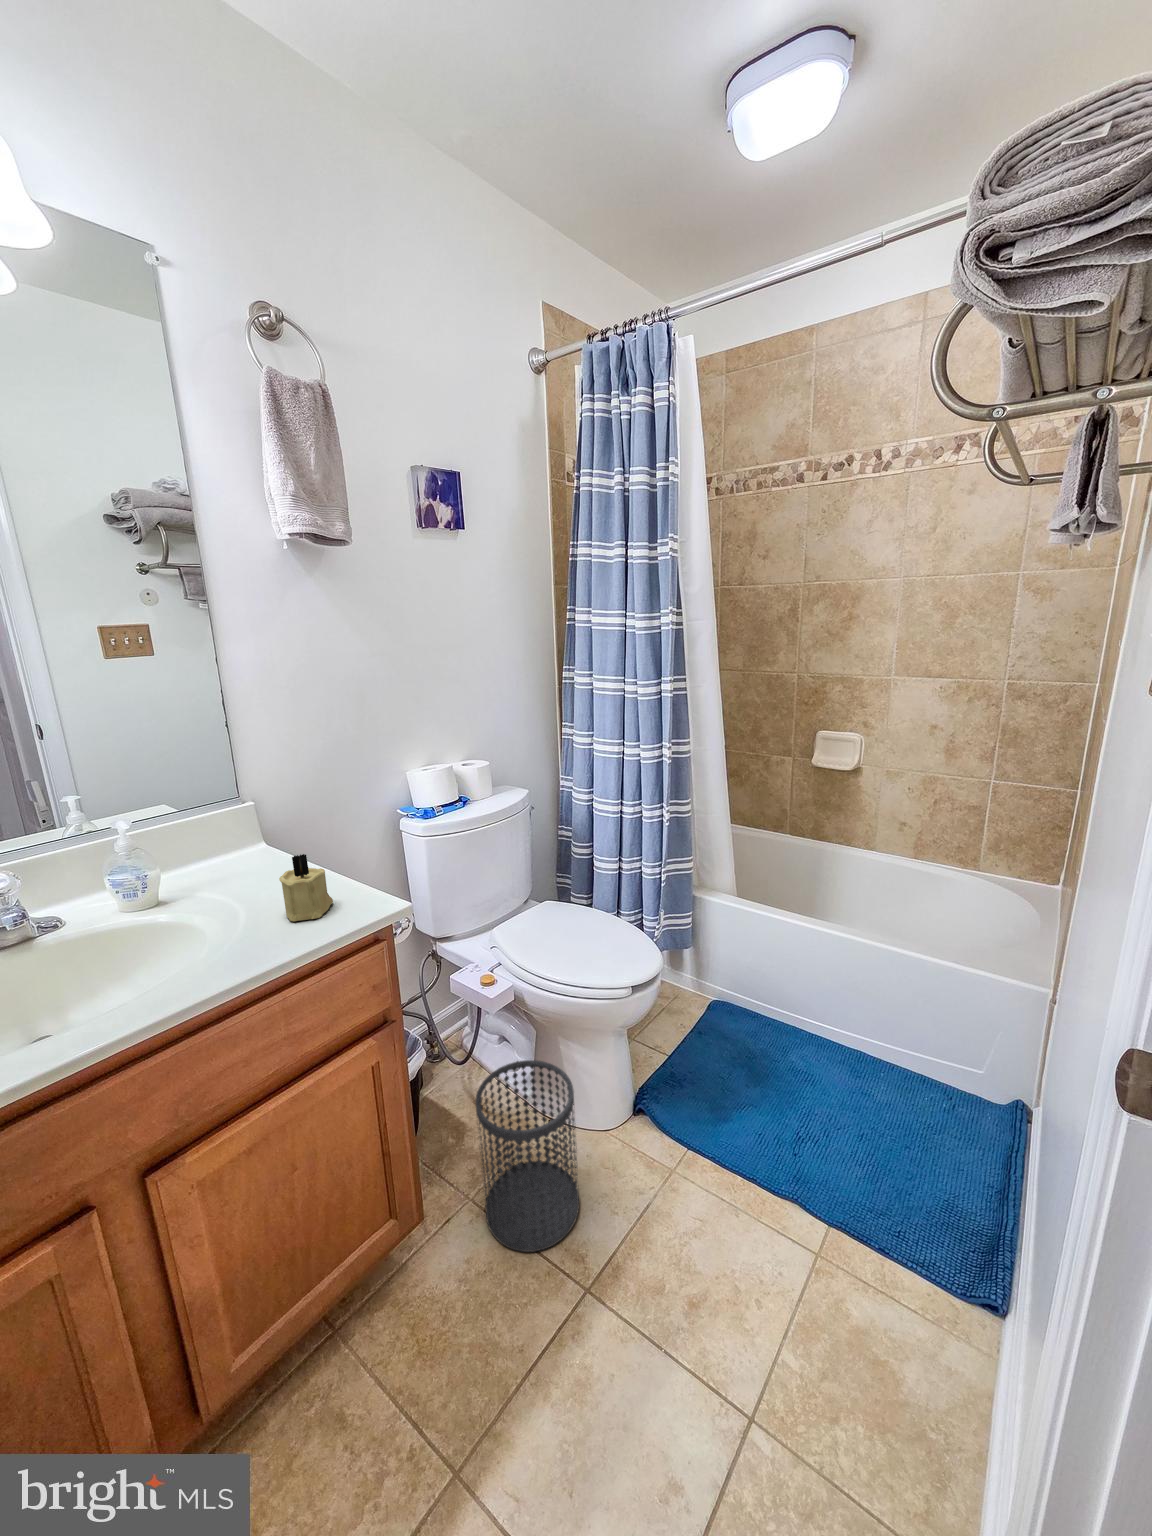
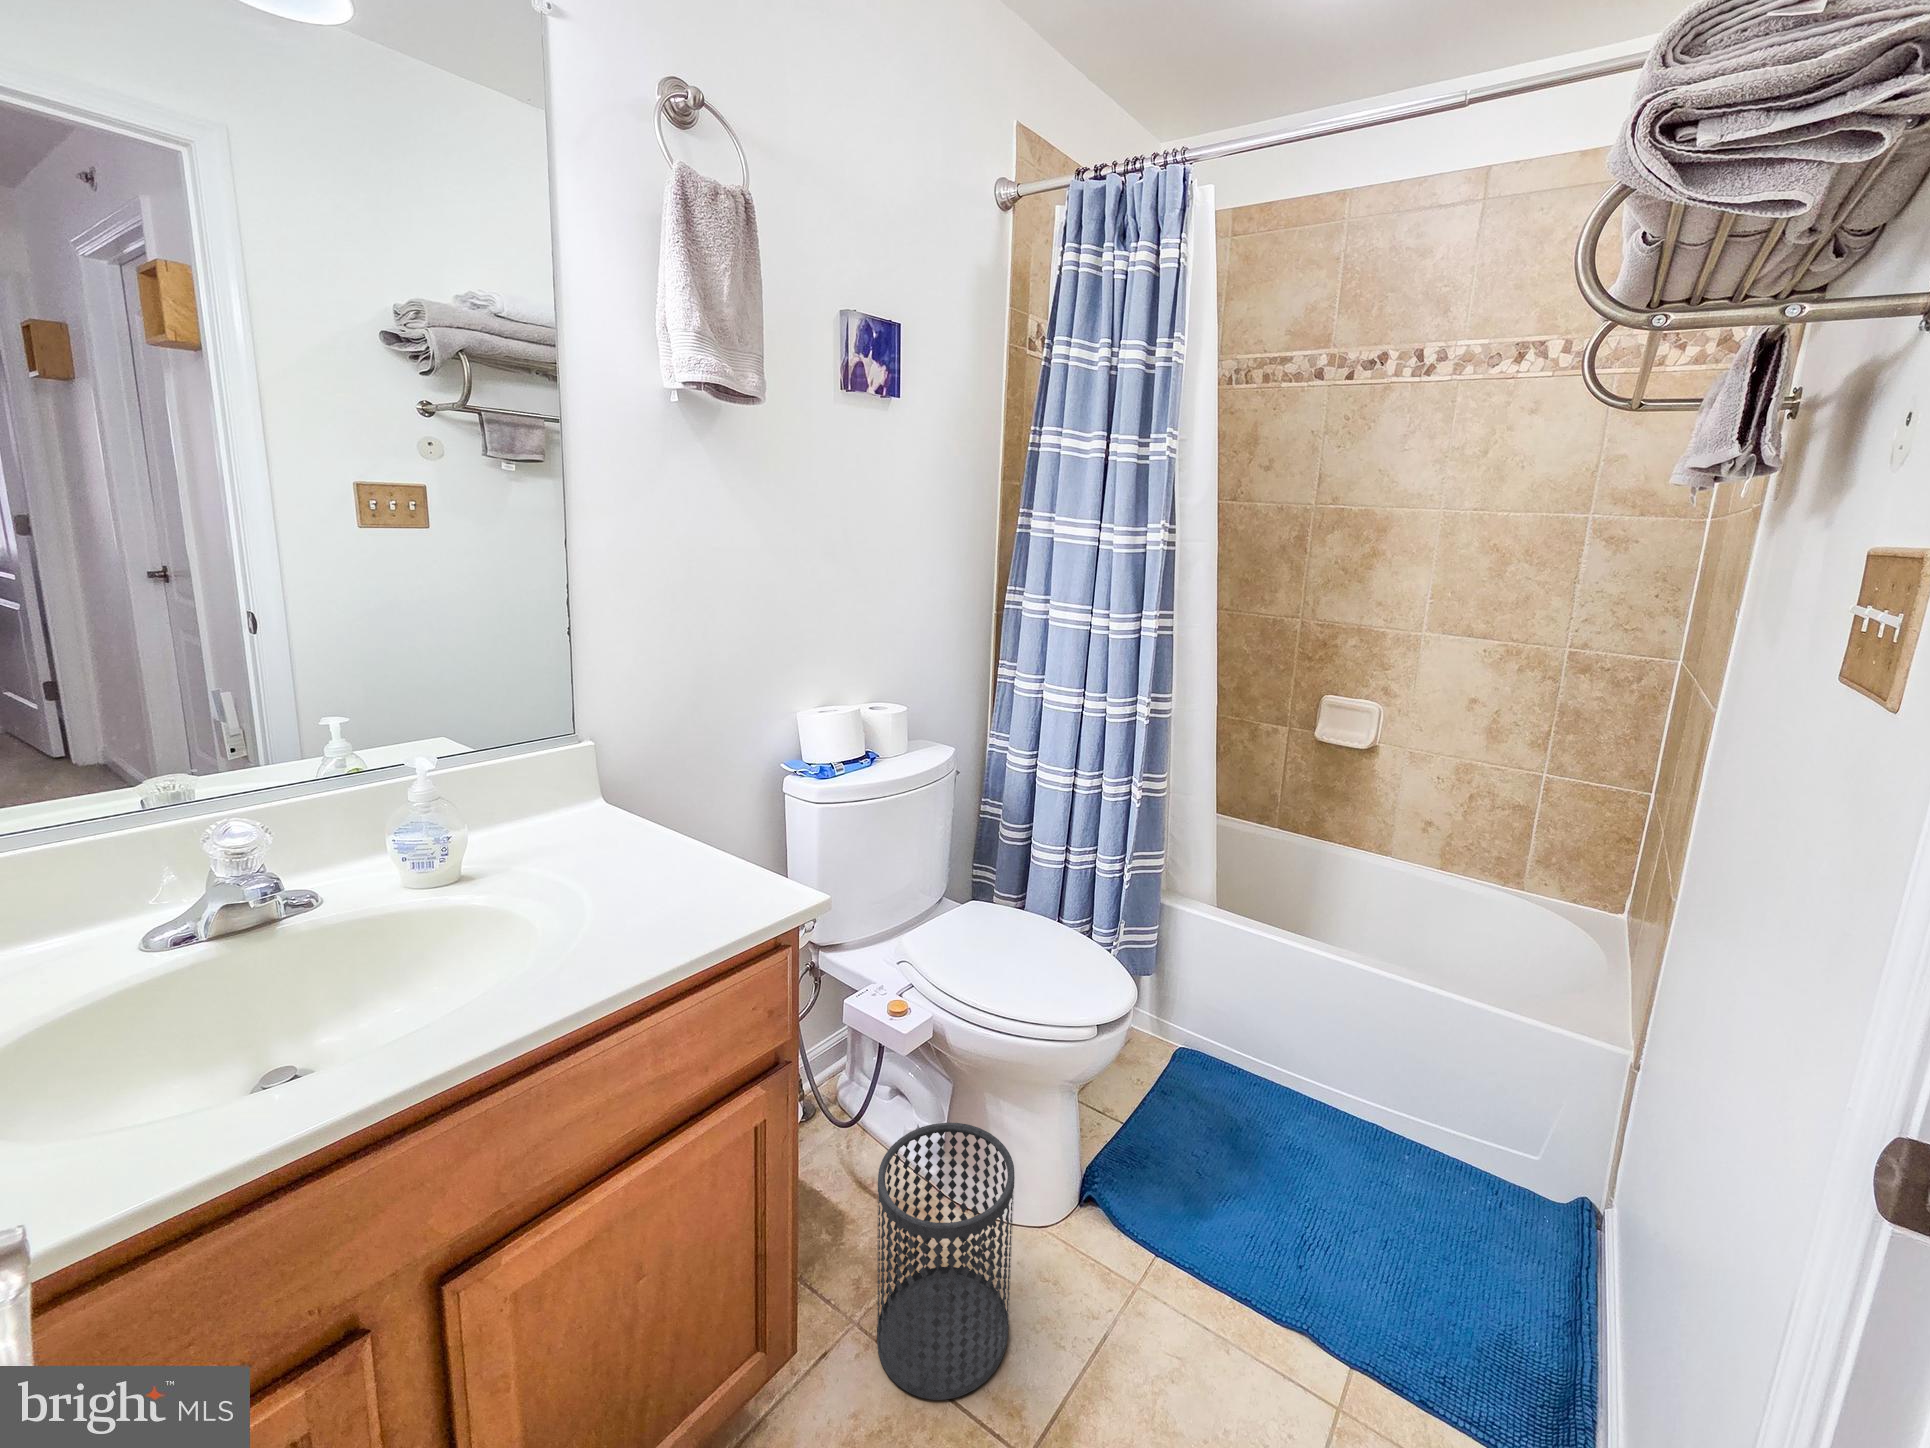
candle: present [279,854,333,921] -> none [647,820,716,915]

